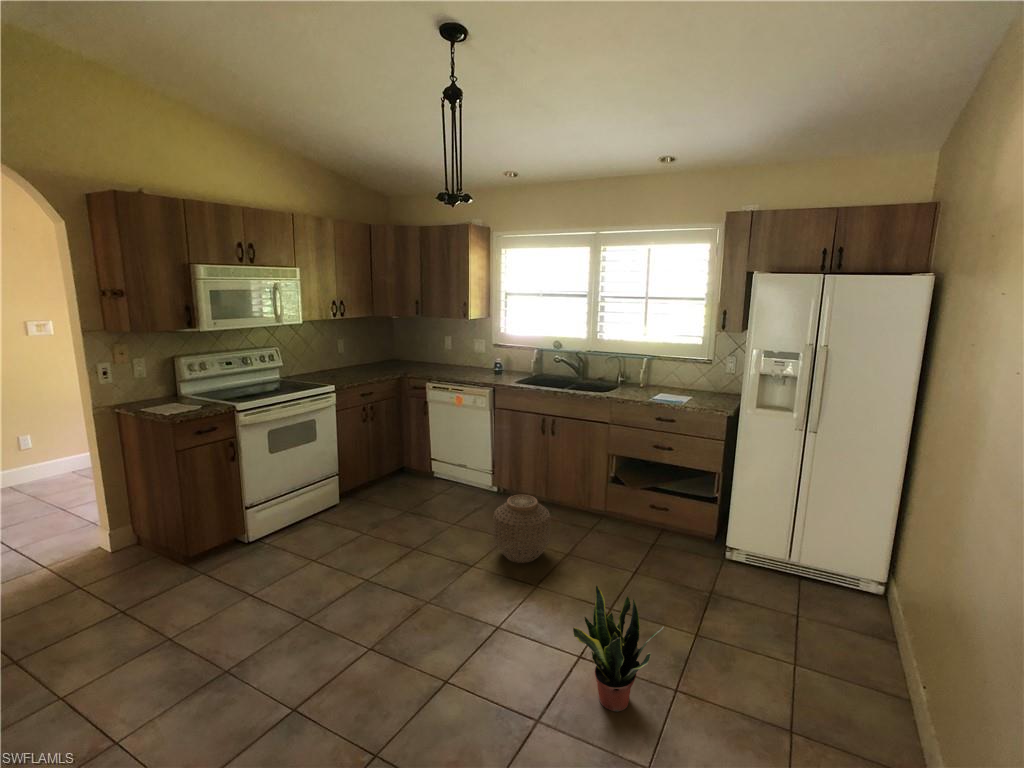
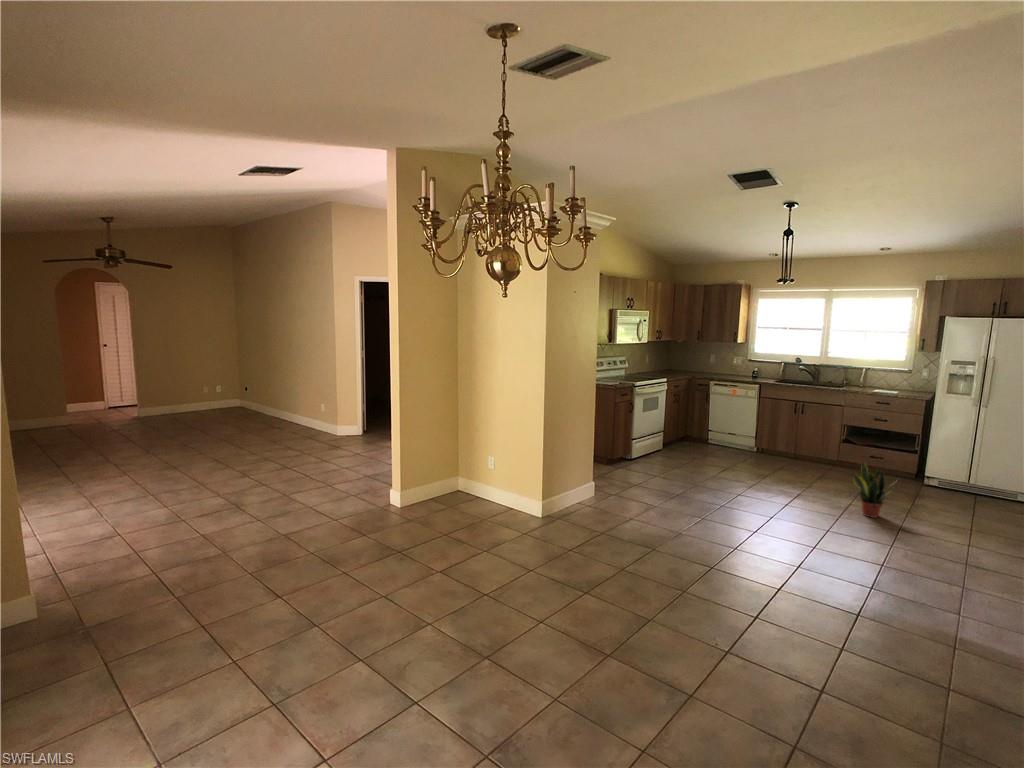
woven basket: present [493,495,551,563] -> none [775,440,812,477]

